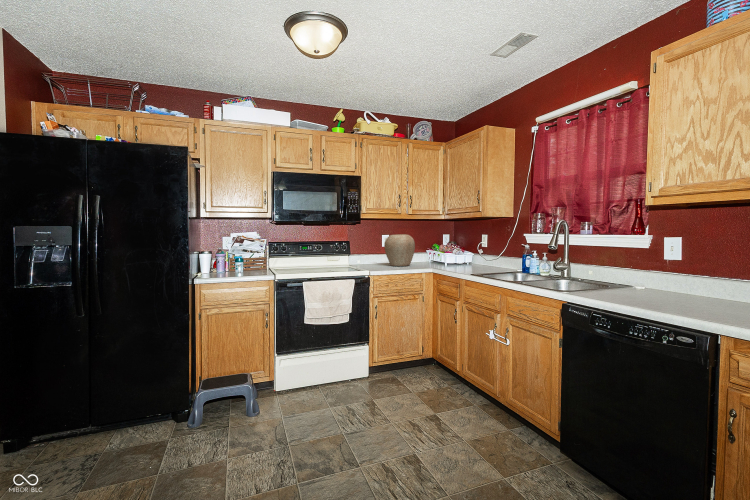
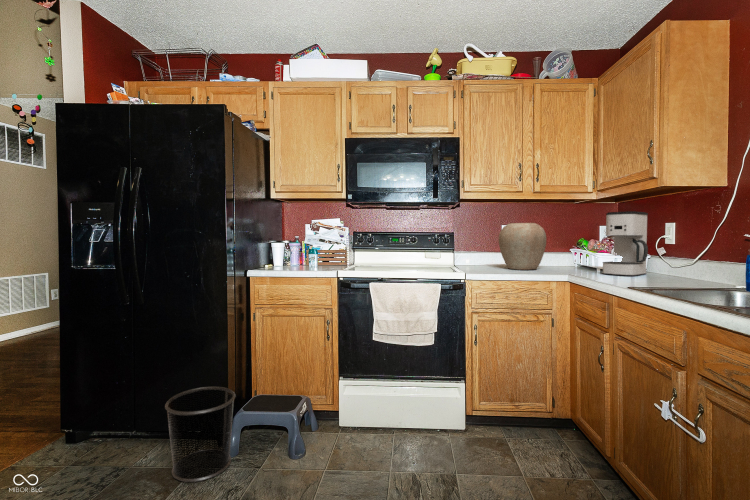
coffee maker: none [449,228,473,268] -> present [603,211,648,276]
waste bin: none [134,374,199,456] -> present [165,387,236,482]

